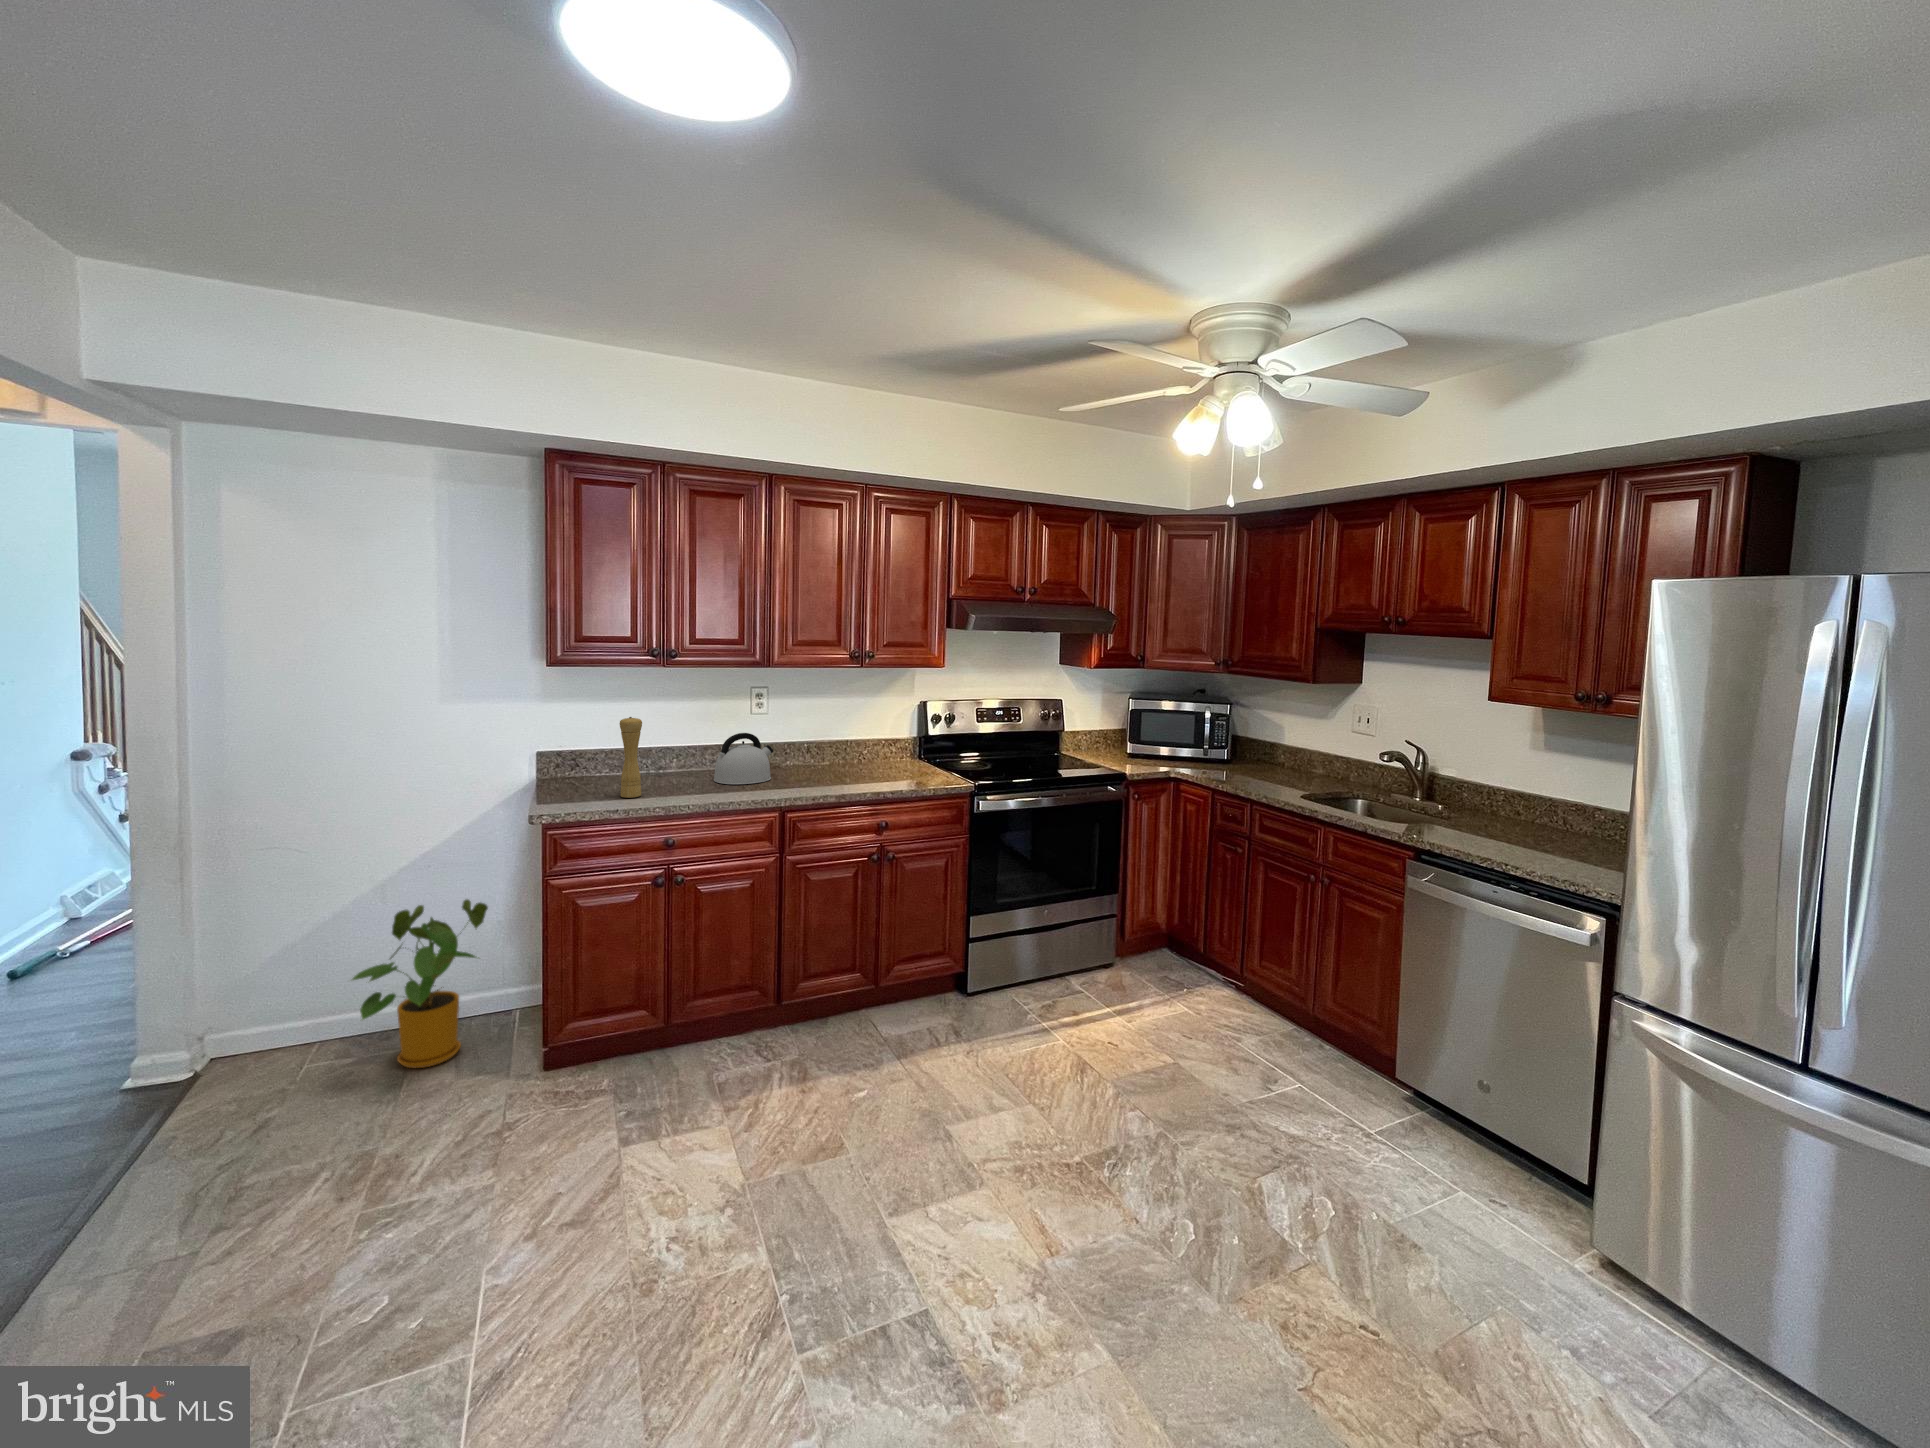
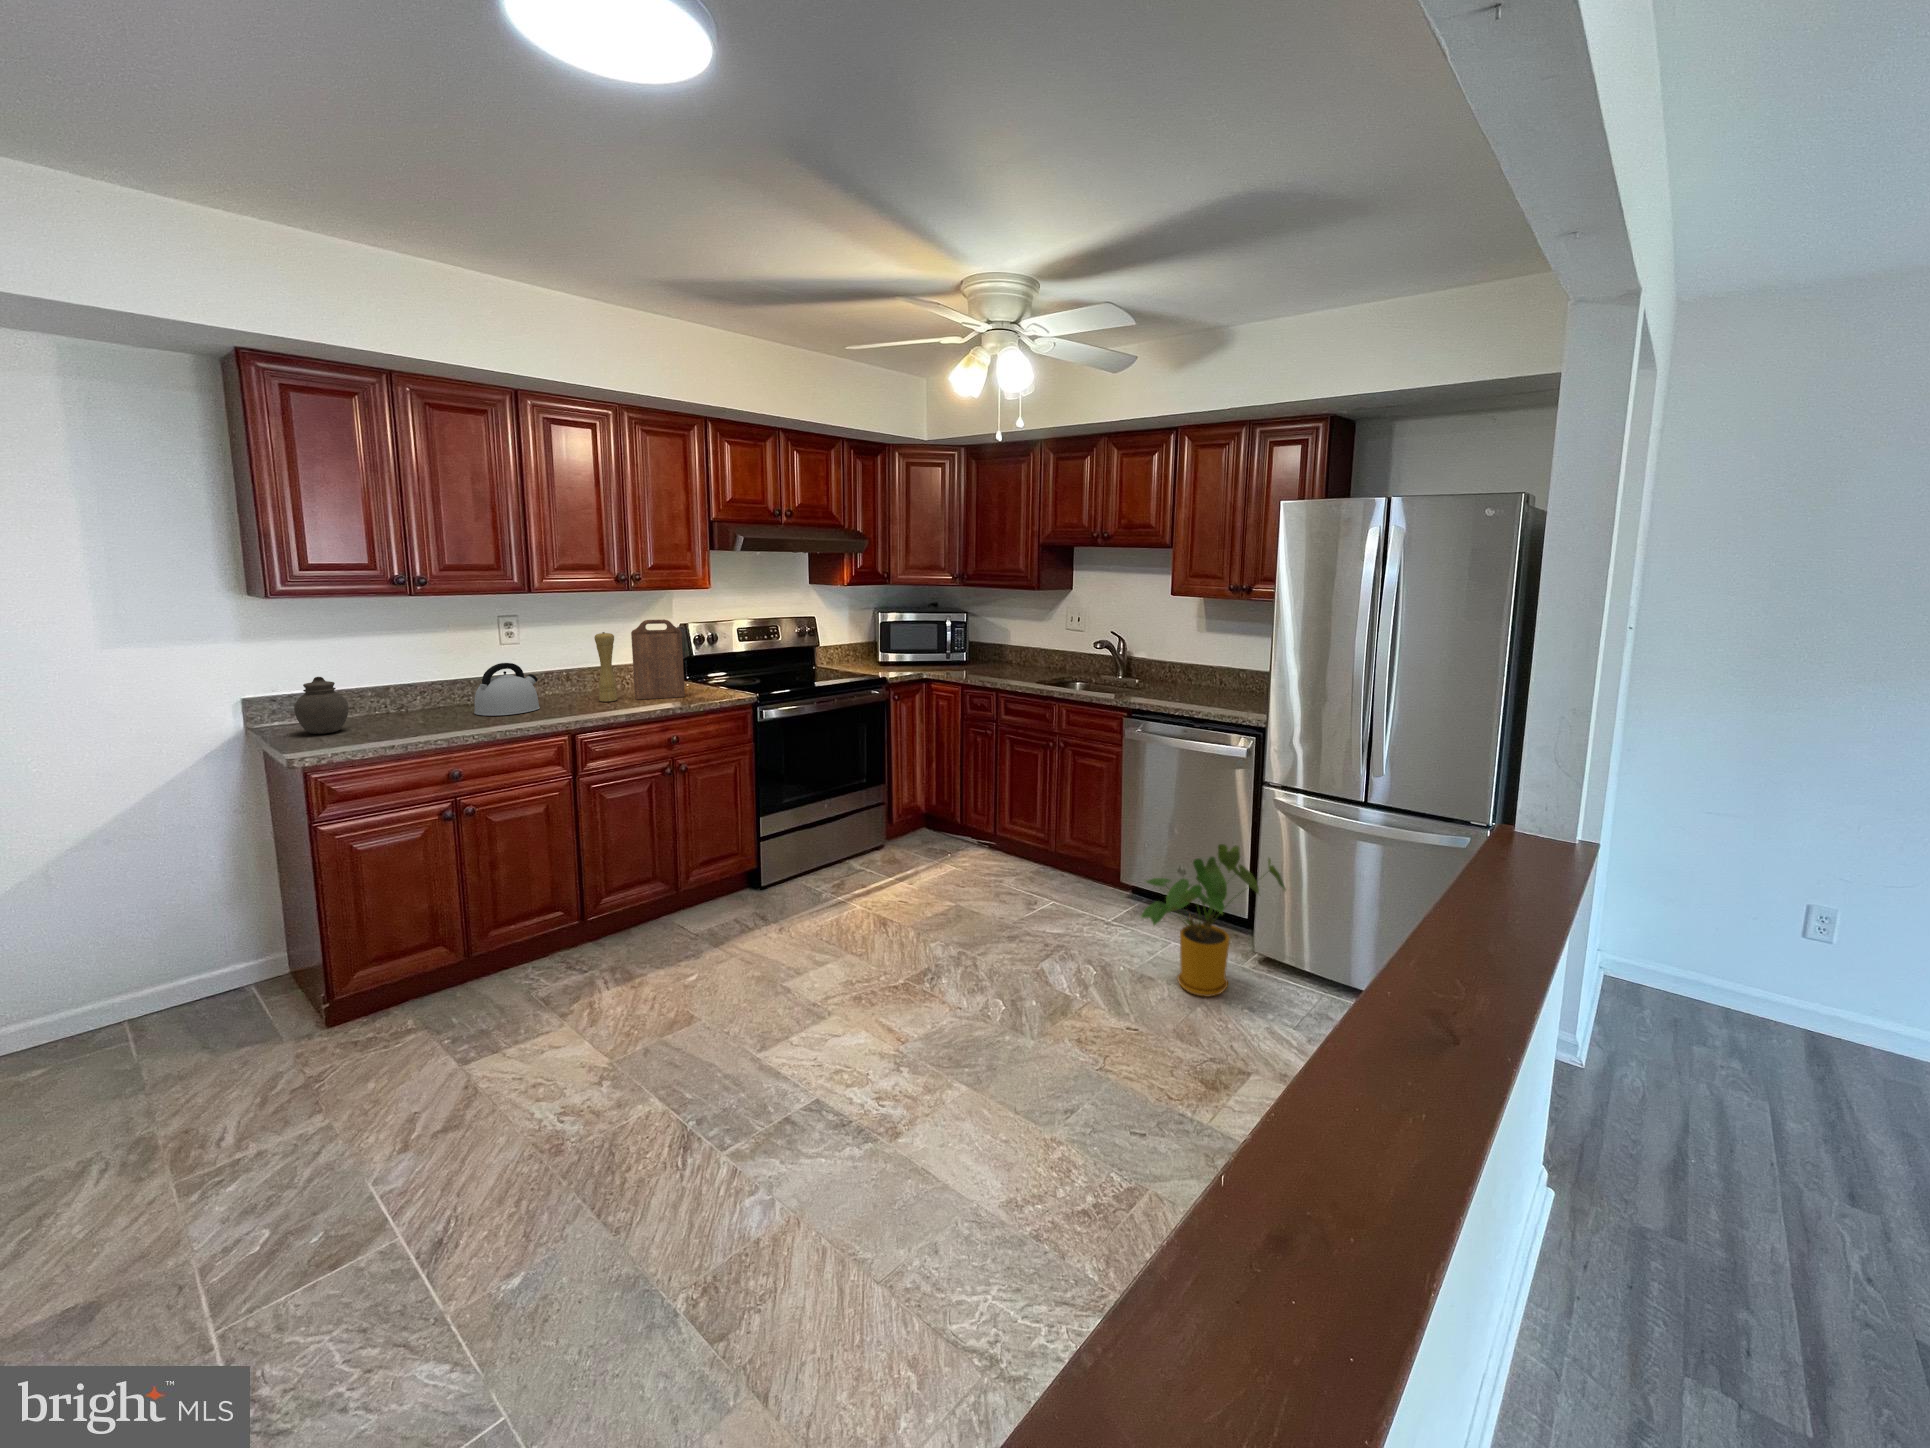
cutting board: none [859,697,908,779] -> present [631,619,685,700]
pepper mill: present [620,717,642,798] -> present [594,632,617,702]
jar: none [565,737,608,789] -> present [294,677,349,734]
house plant: present [352,899,488,1068] -> present [1141,844,1286,997]

